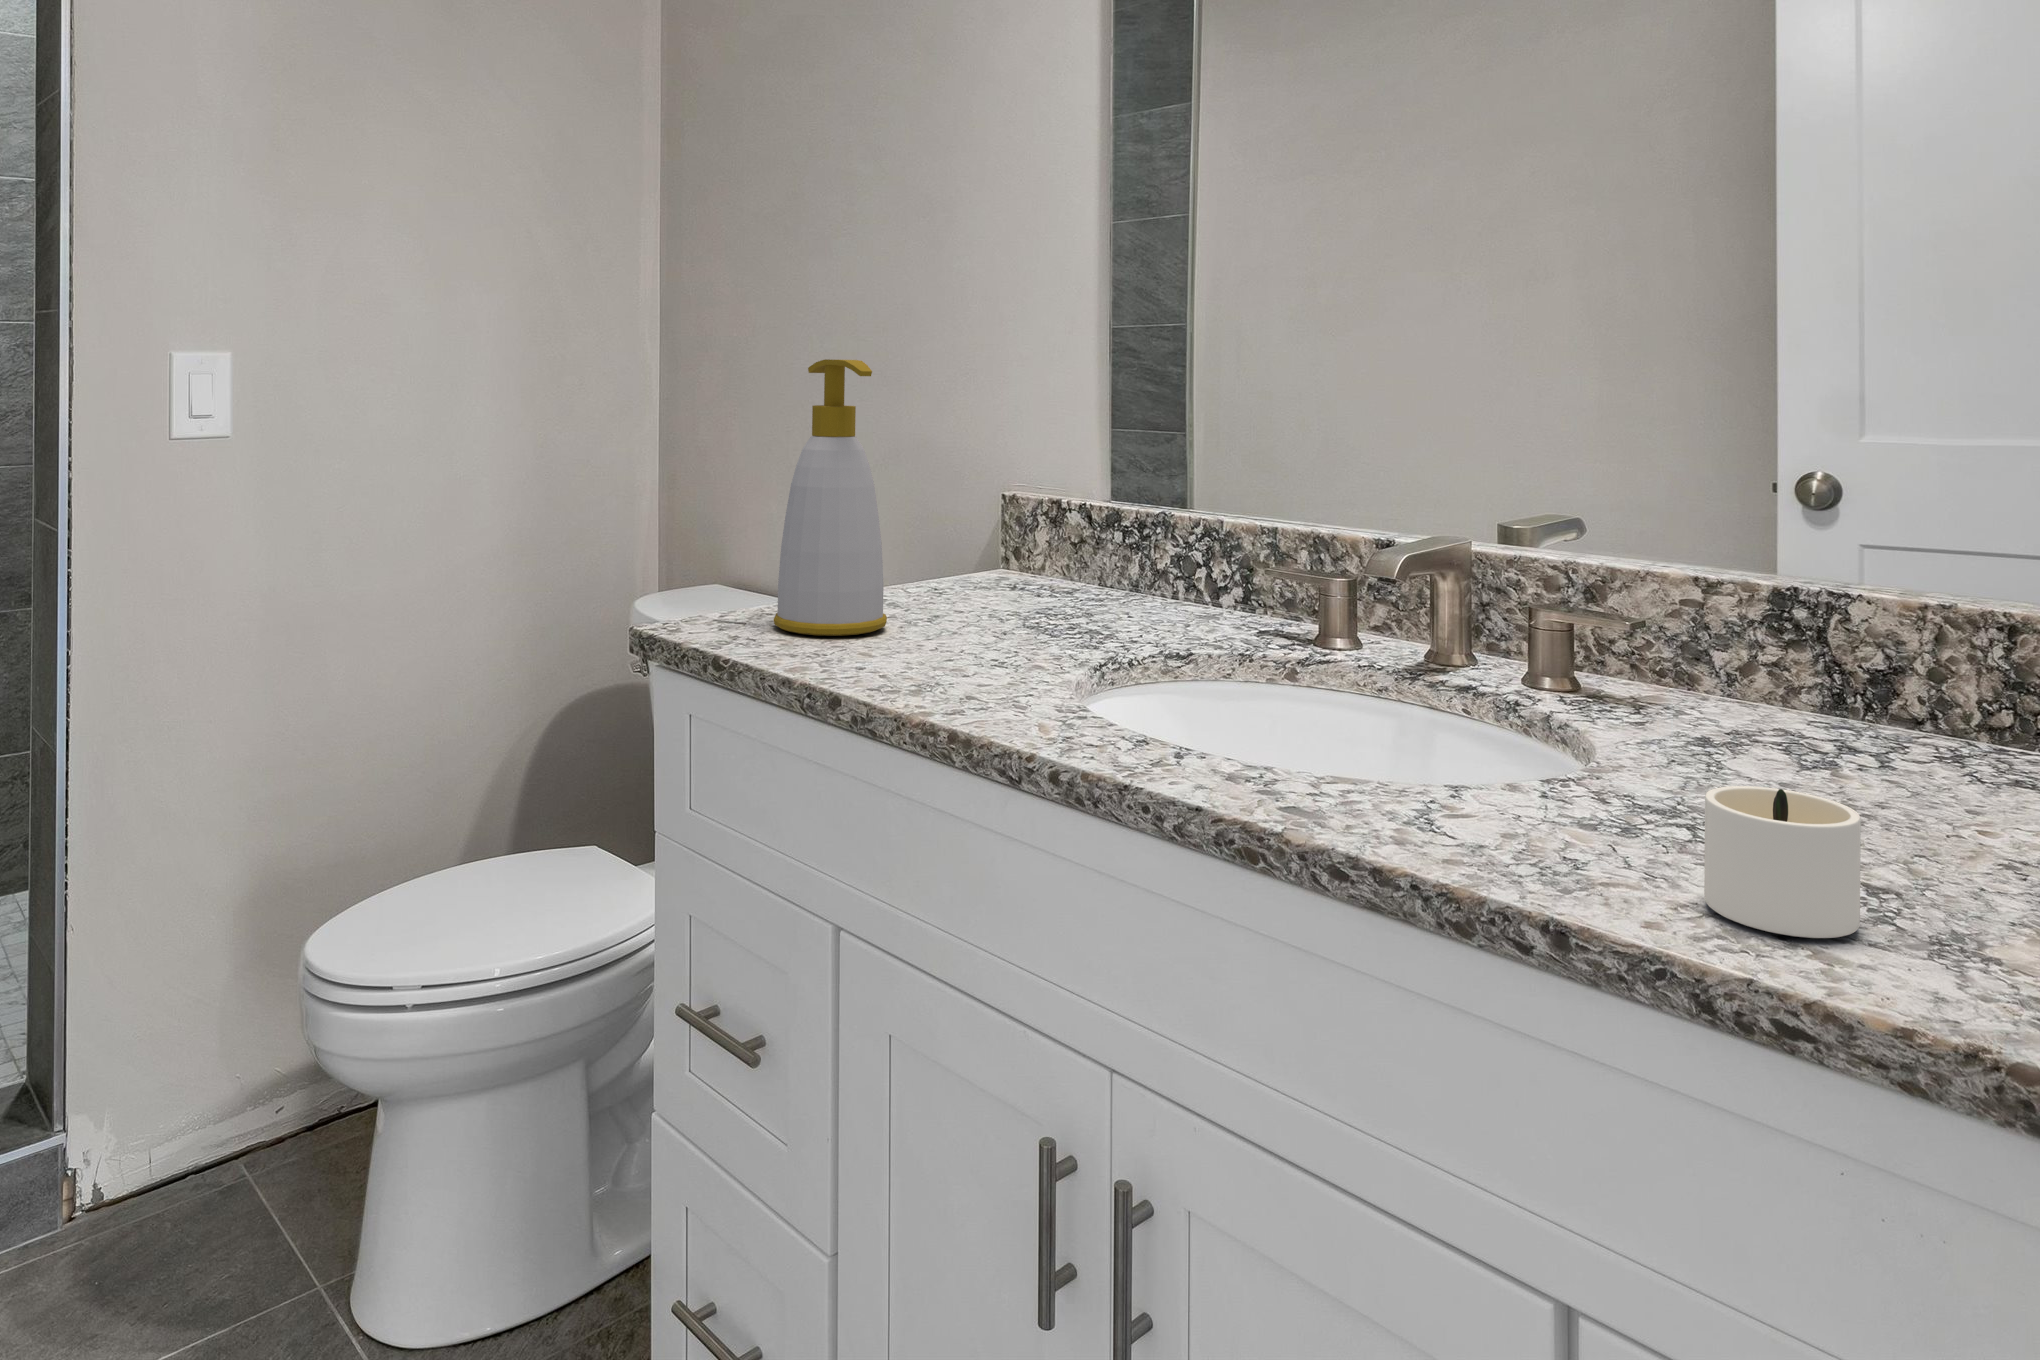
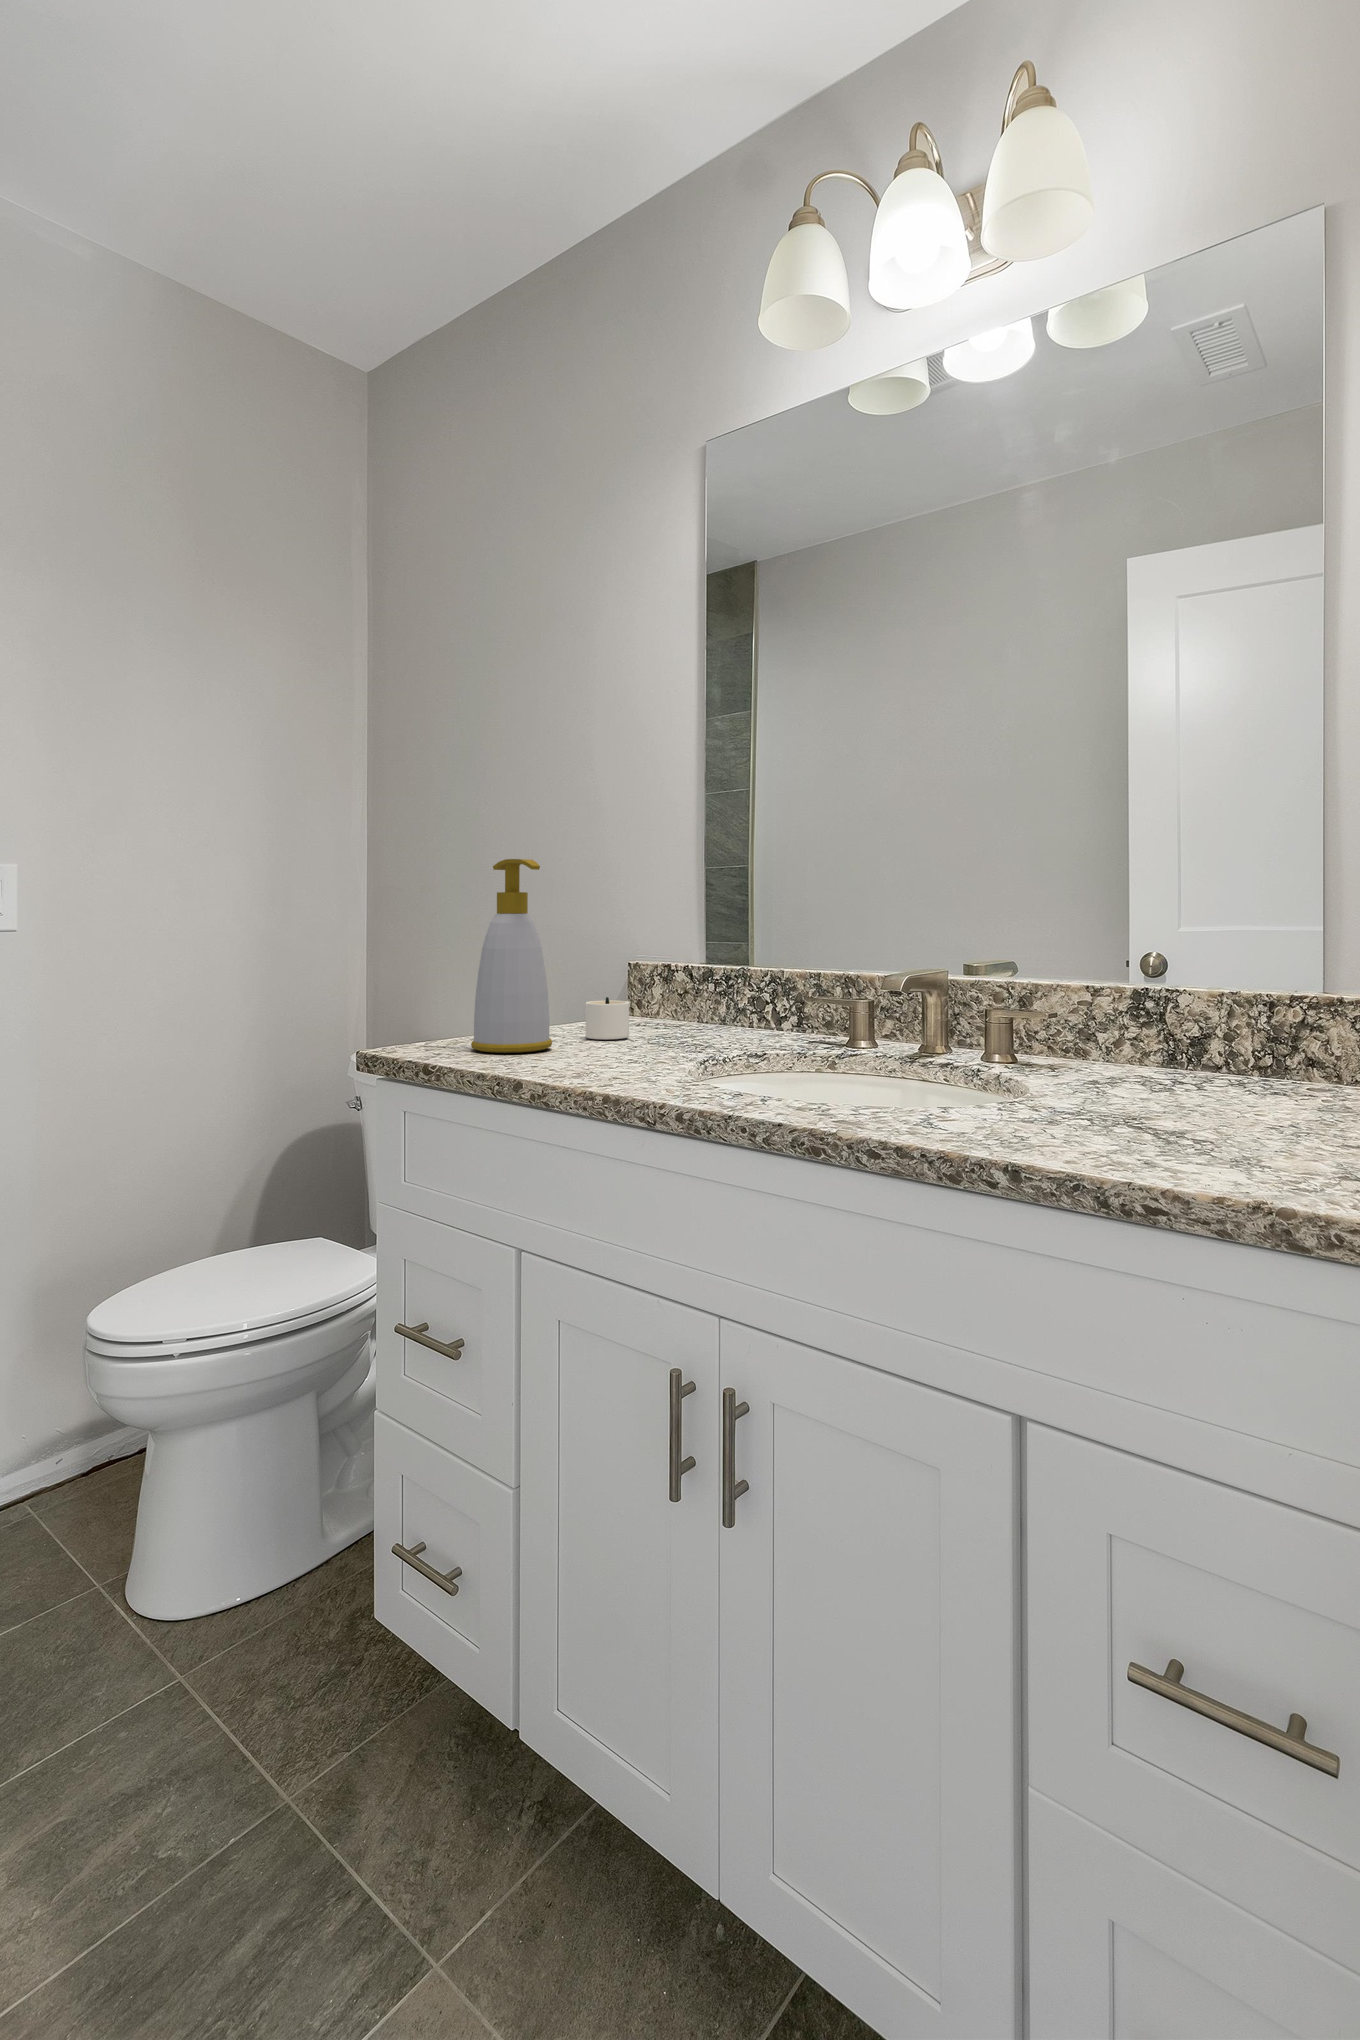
candle: present [1704,786,1861,938] -> present [586,997,629,1039]

